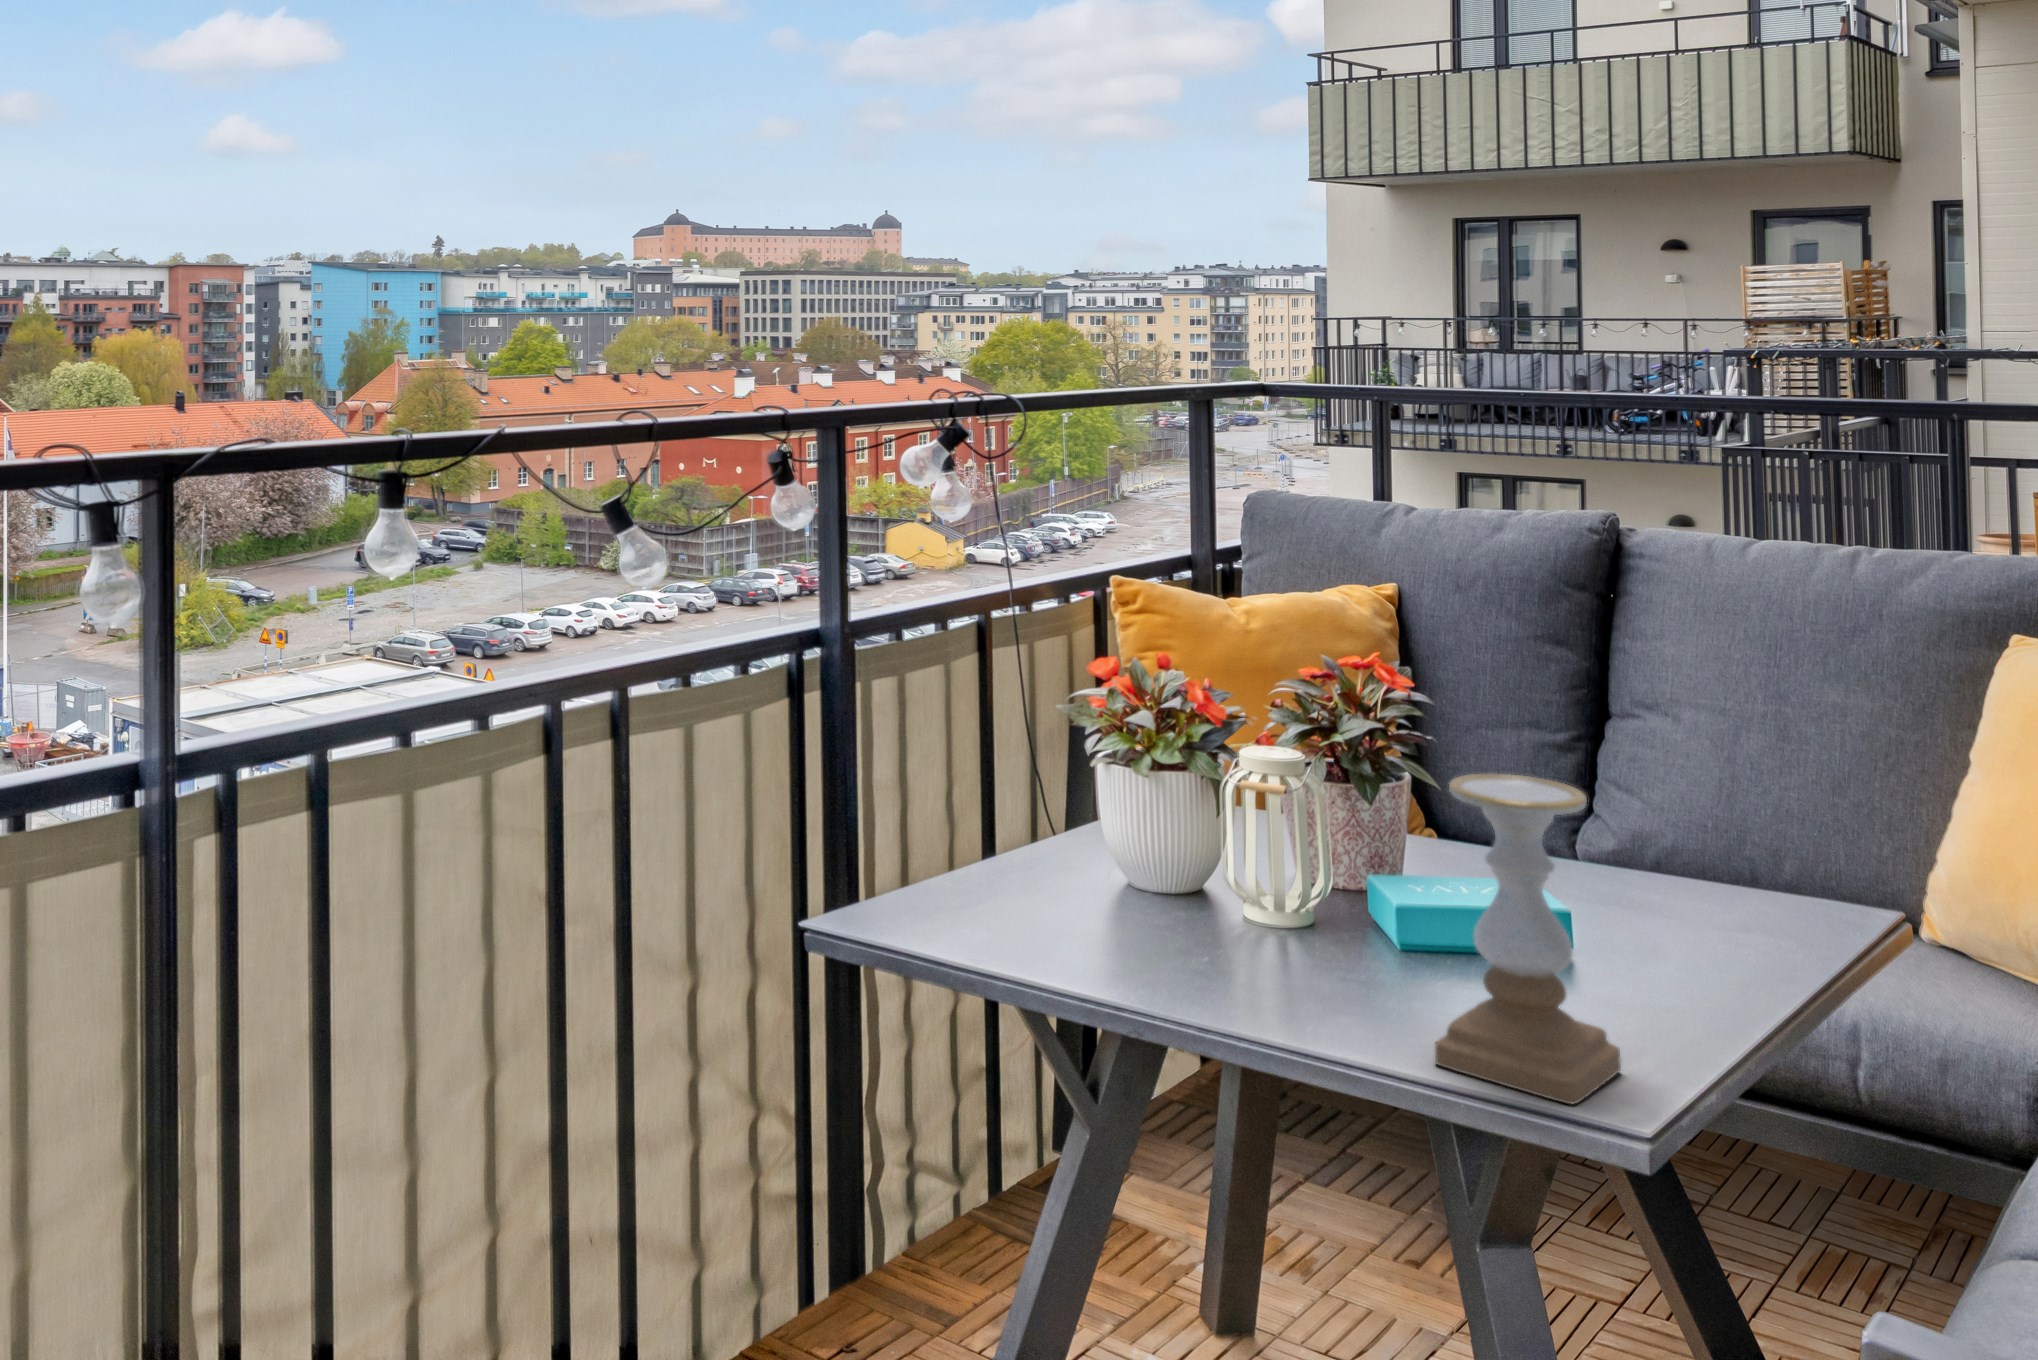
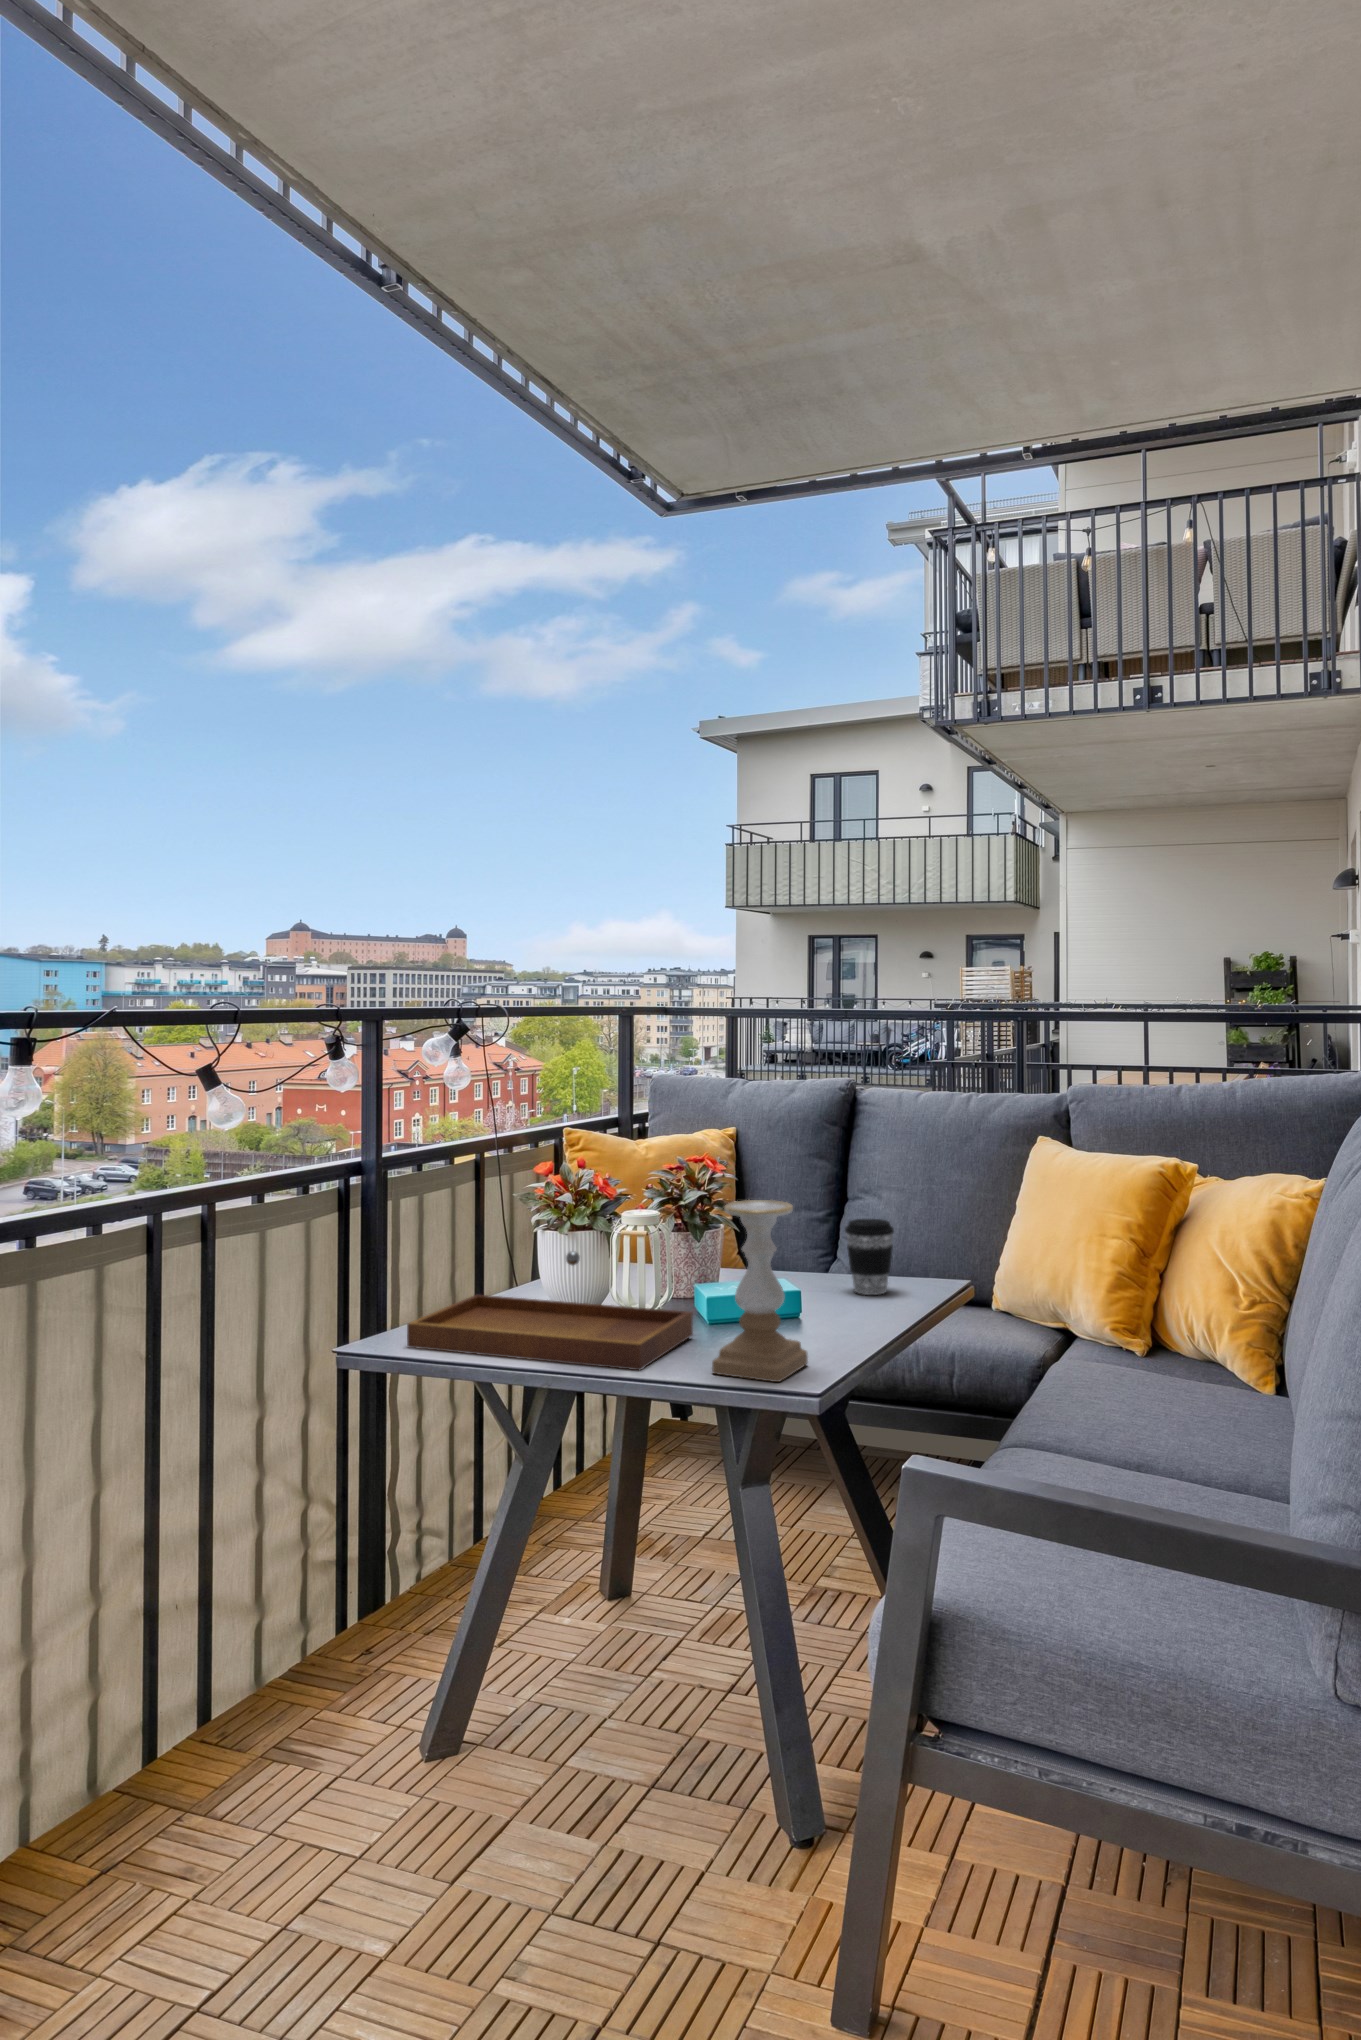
coffee cup: none [1649,784,1754,923] -> present [845,1219,894,1295]
tray: none [904,814,1379,1037] -> present [407,1251,693,1370]

